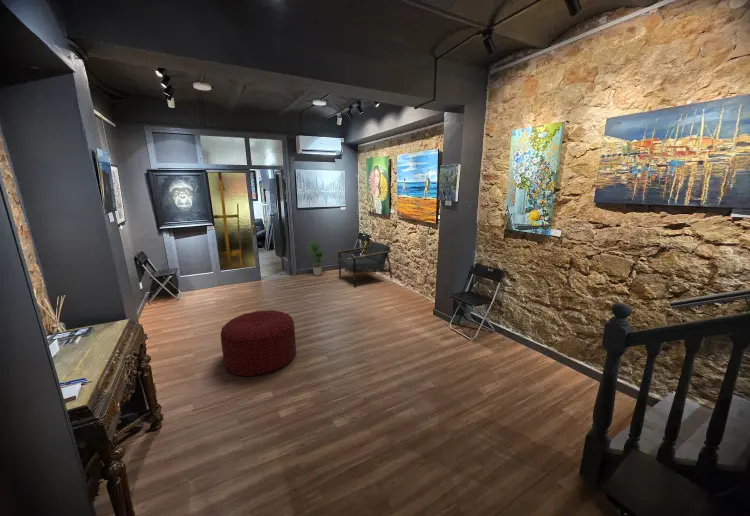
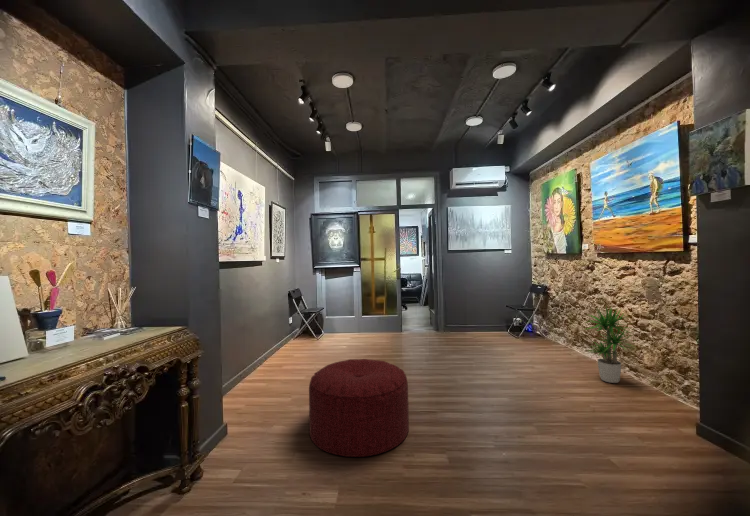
armchair: present [338,241,392,287] -> none [498,294,590,356]
potted plant: present [309,242,324,276] -> present [586,307,634,383]

